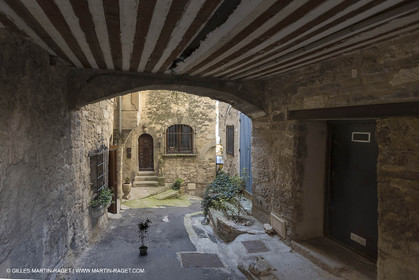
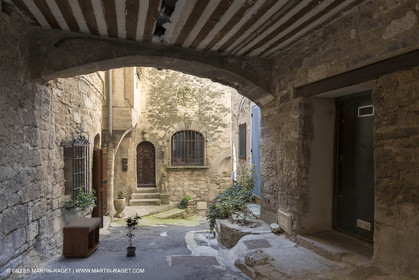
bench: none [81,219,115,261] -> present [62,218,101,257]

